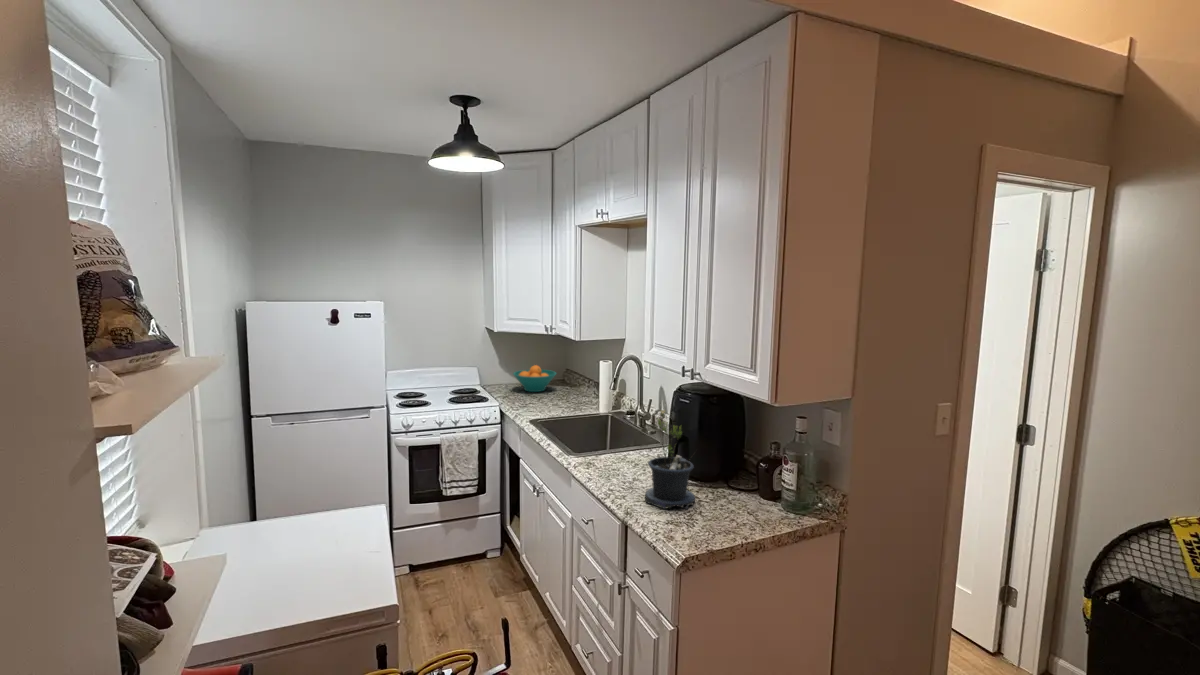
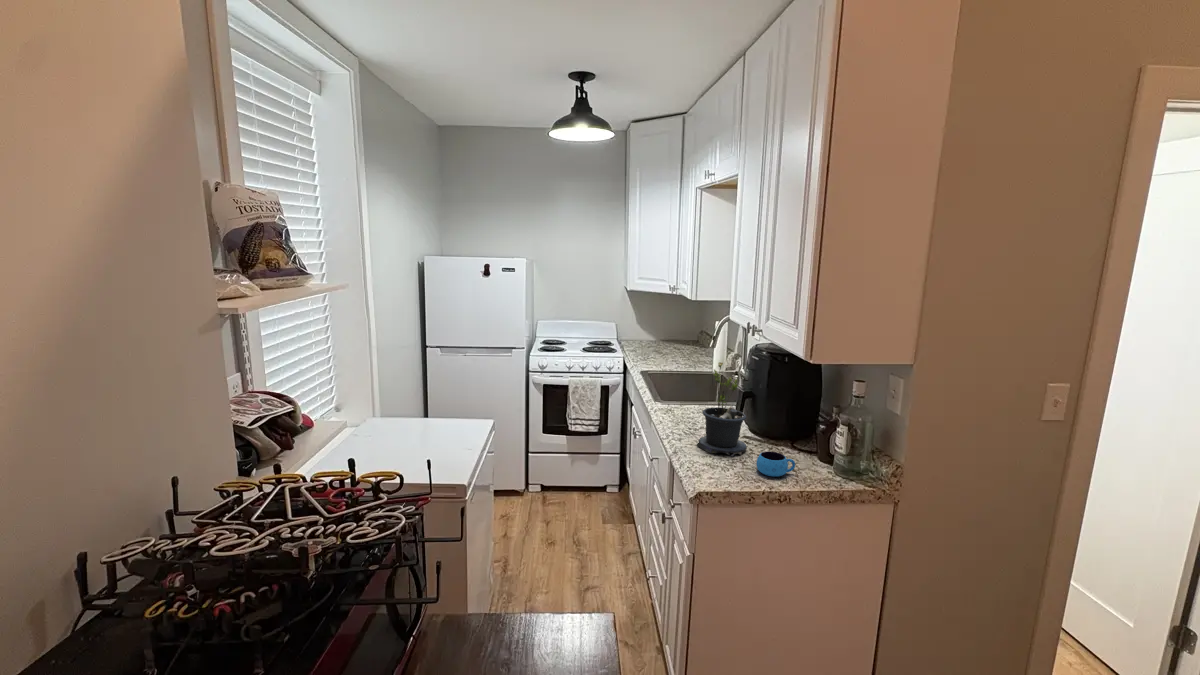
fruit bowl: present [513,365,556,392] -> none [645,324,686,349]
mug: none [719,499,755,525] -> present [756,452,795,477]

